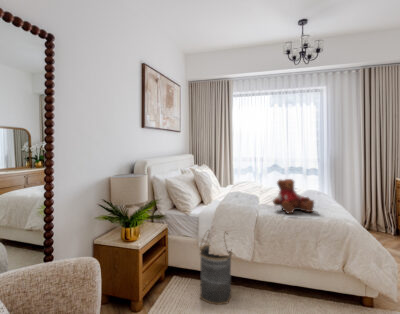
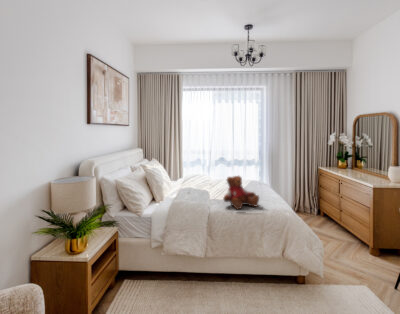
basket: present [200,232,232,305] -> none [154,231,187,303]

